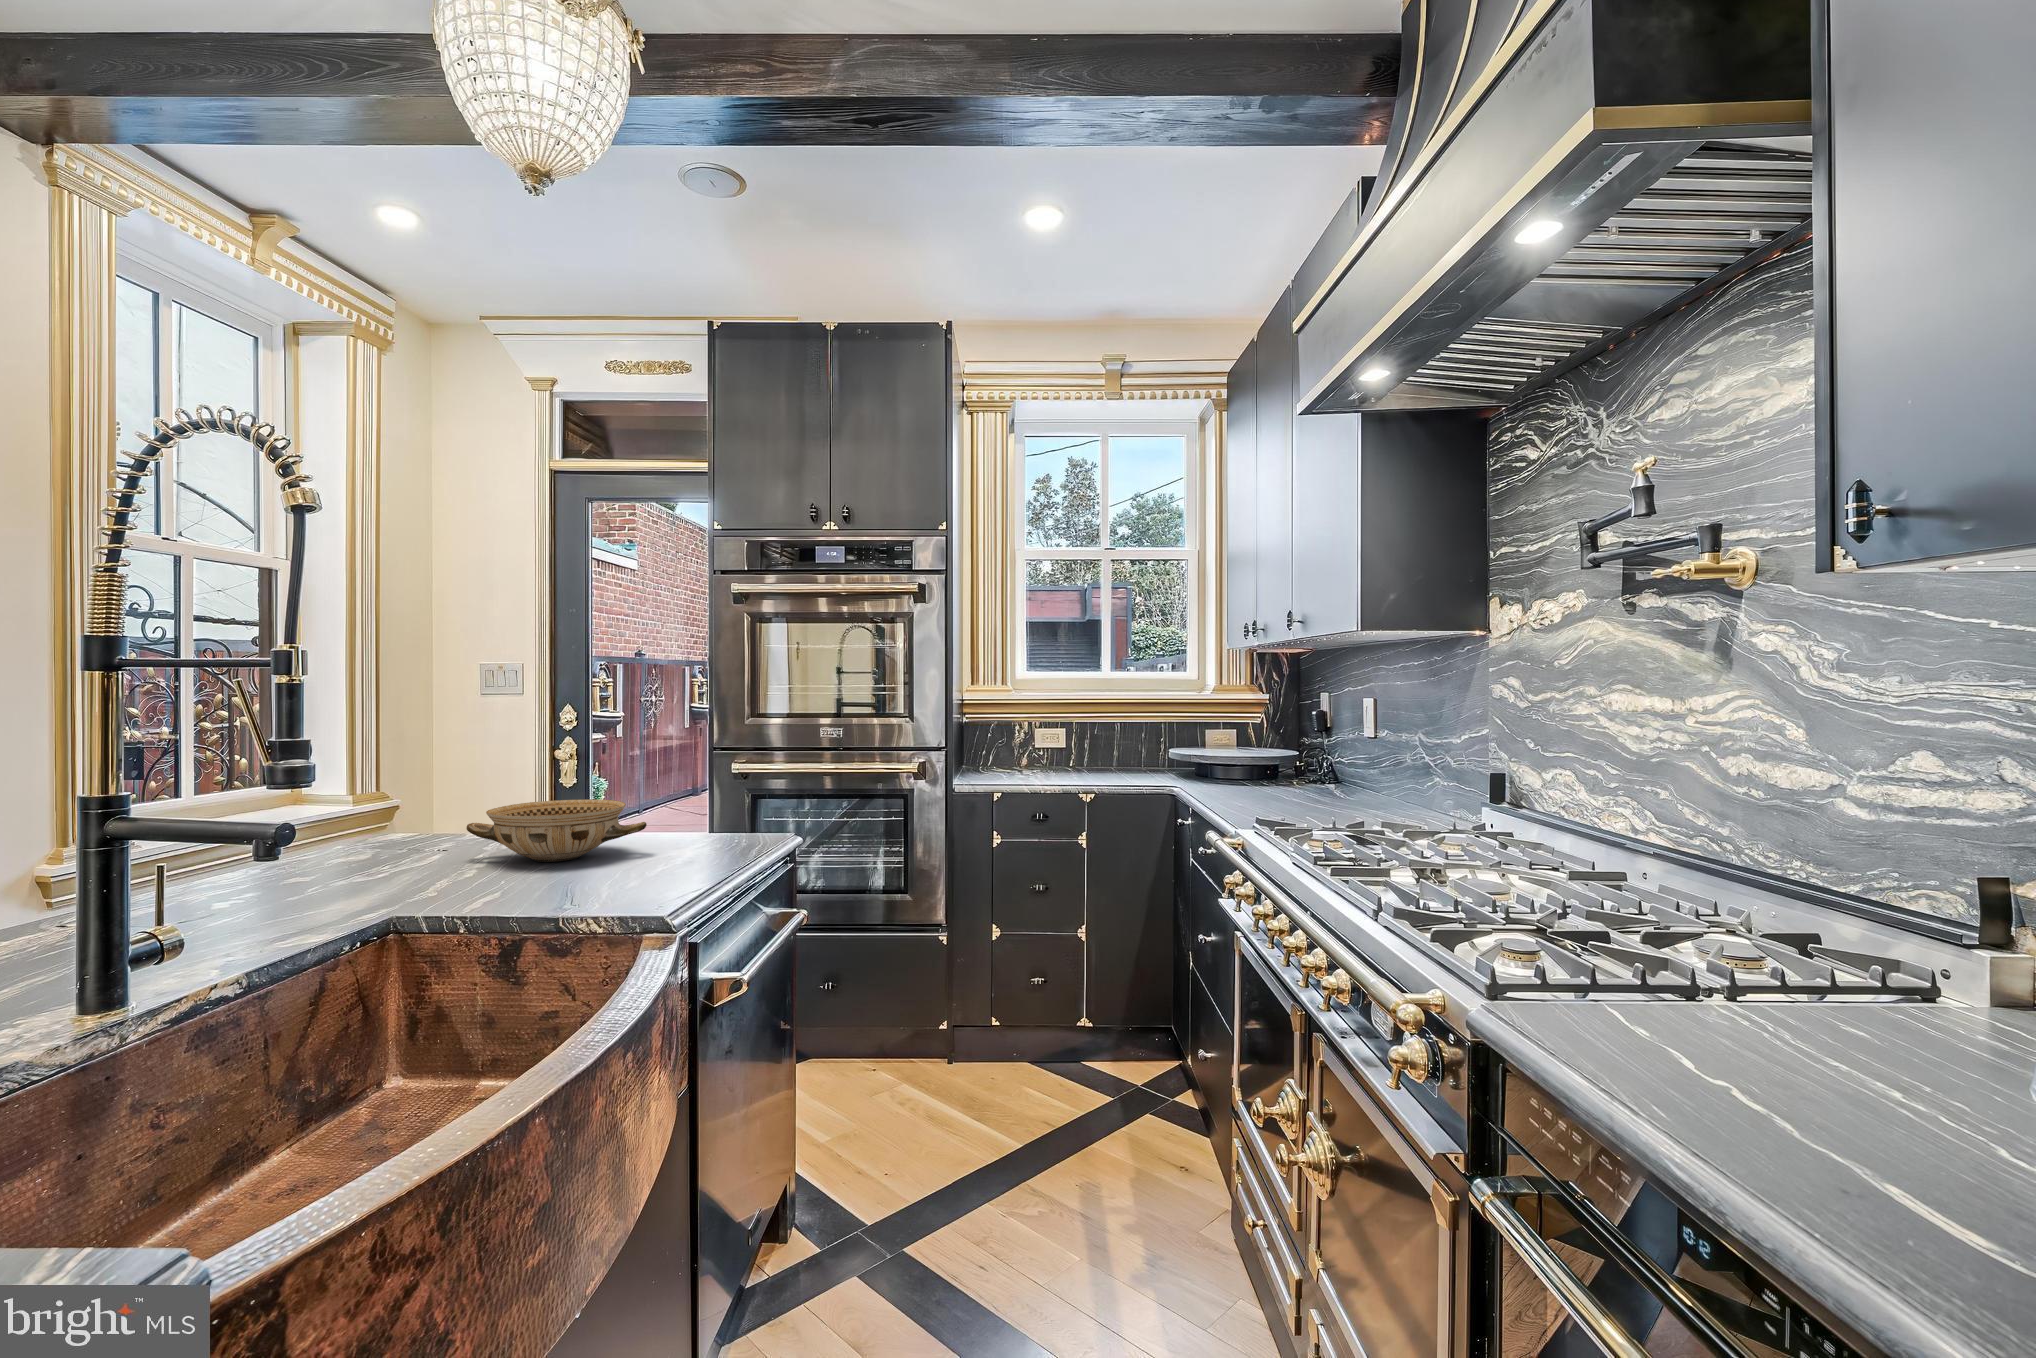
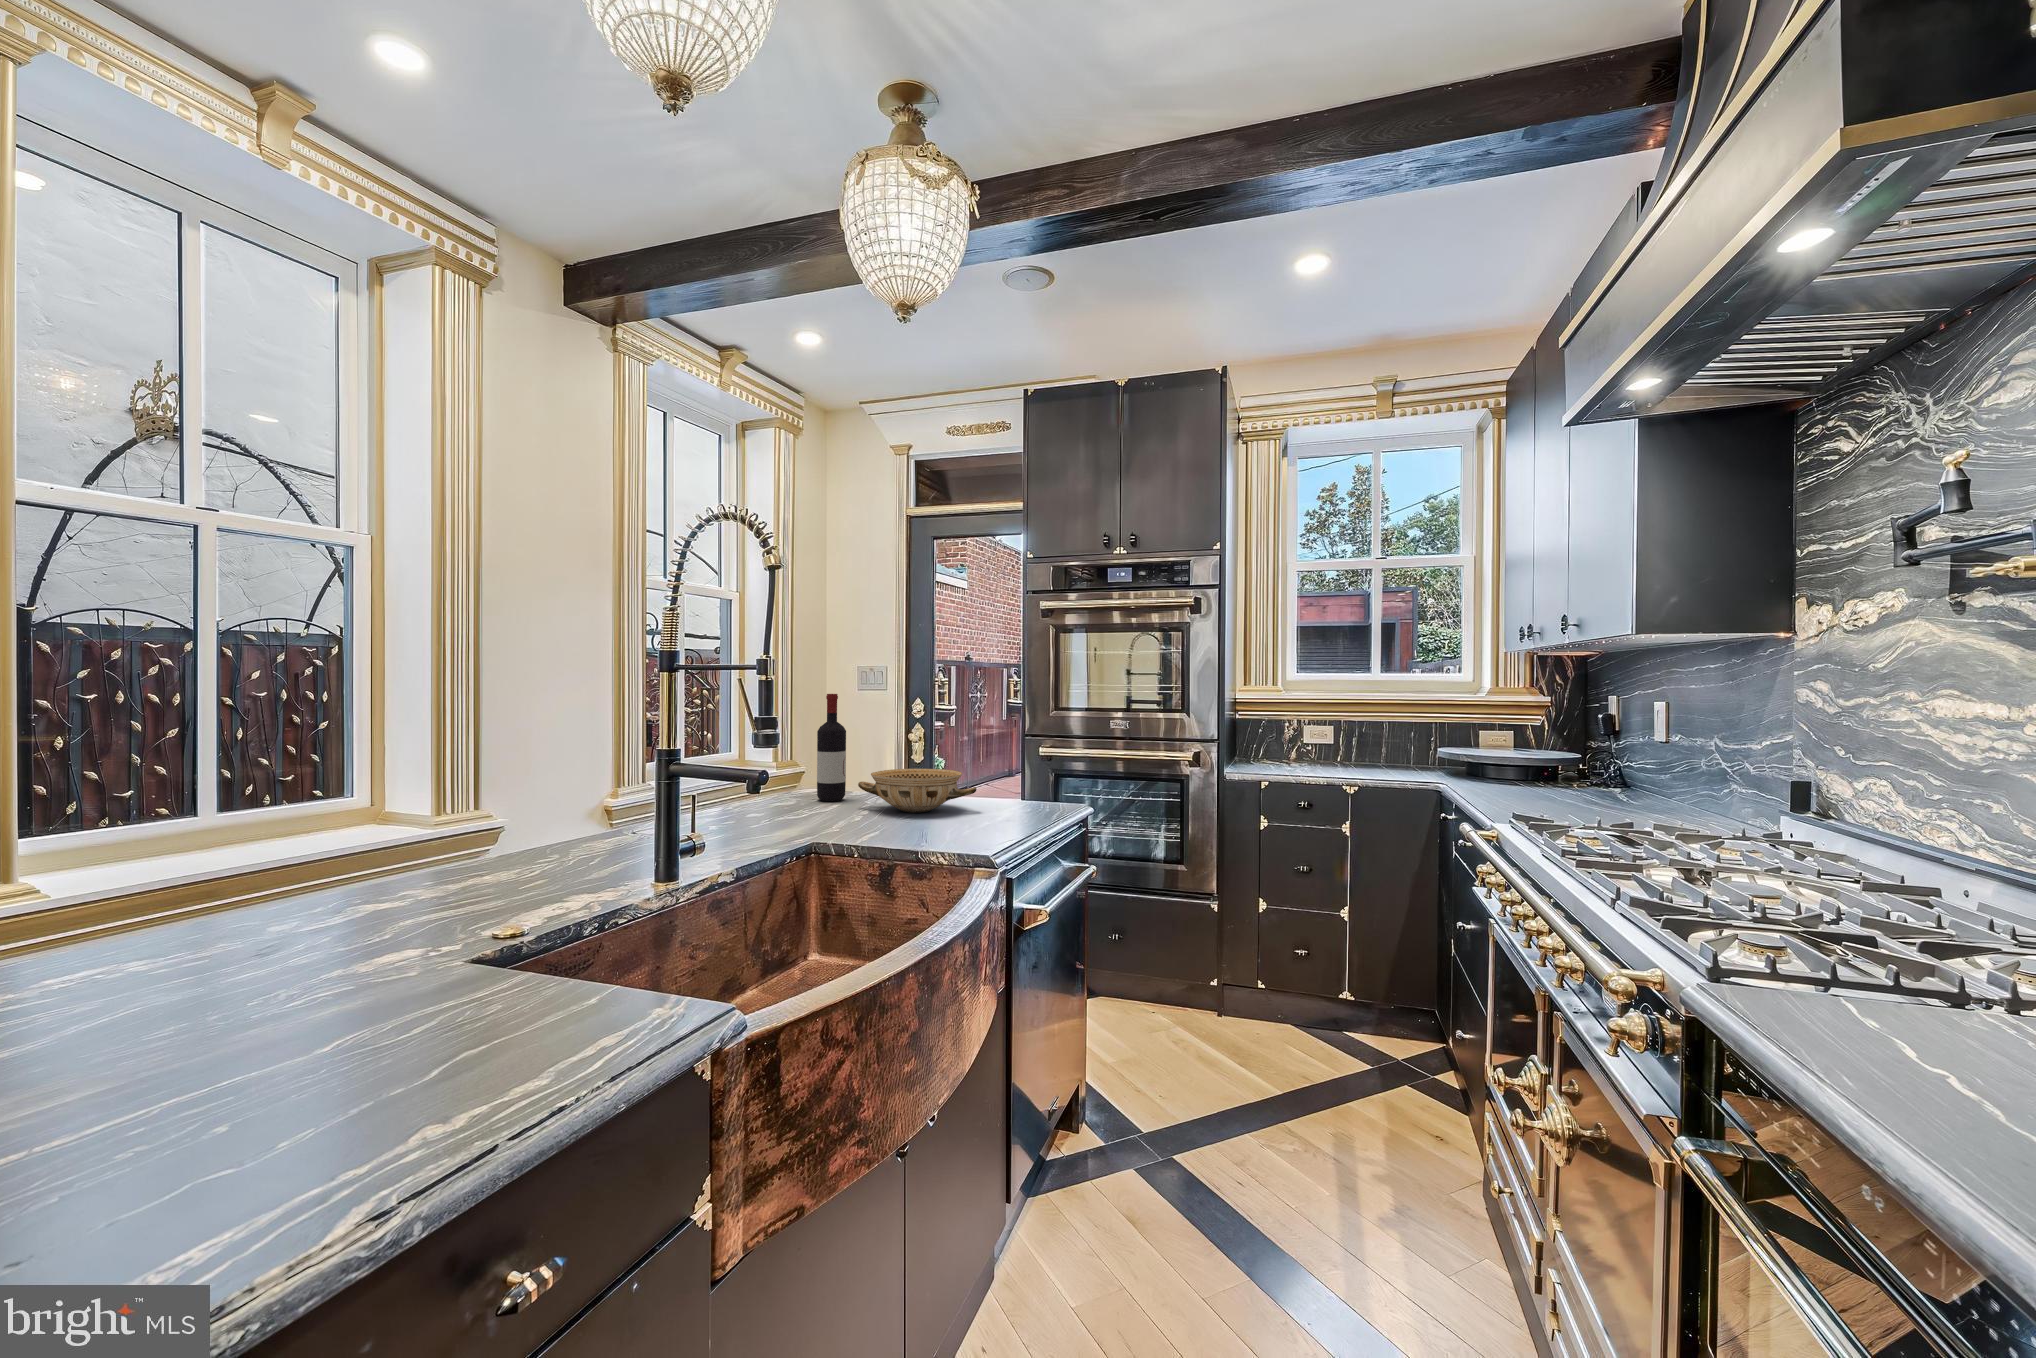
wine bottle: none [401,700,450,853] -> present [817,694,846,801]

